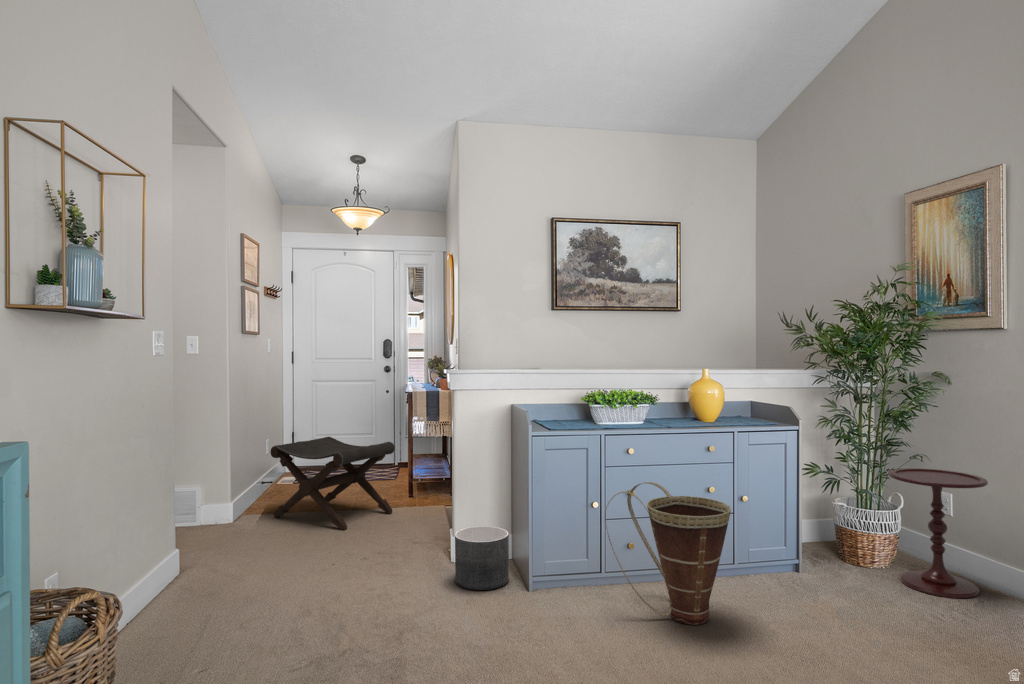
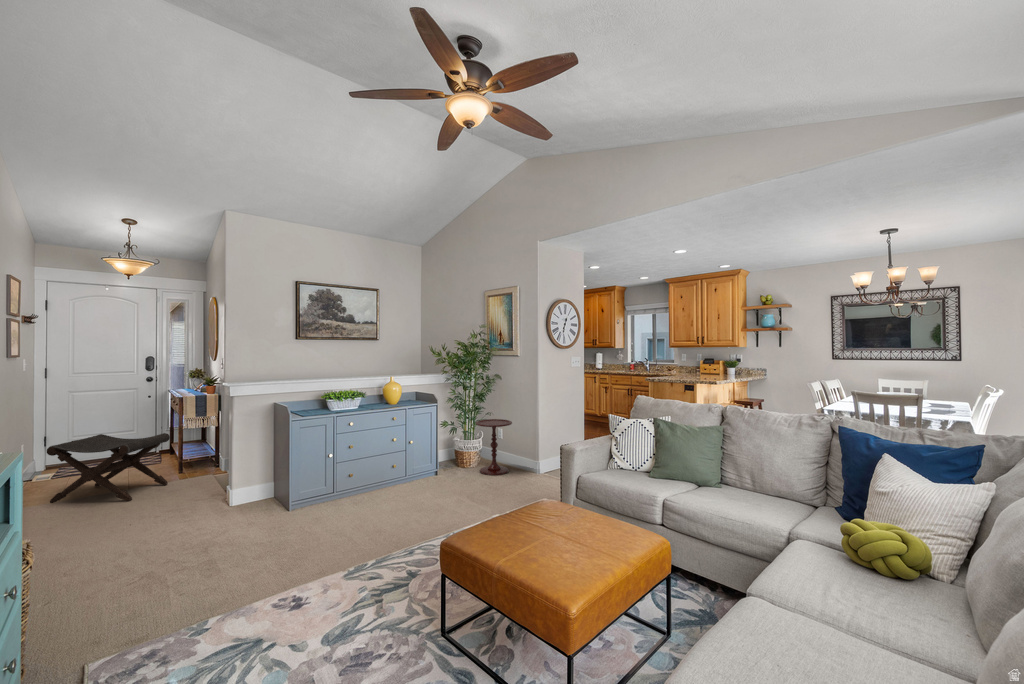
basket: present [605,482,731,625] -> none [339,439,404,507]
planter: present [455,526,509,590] -> none [239,477,276,516]

